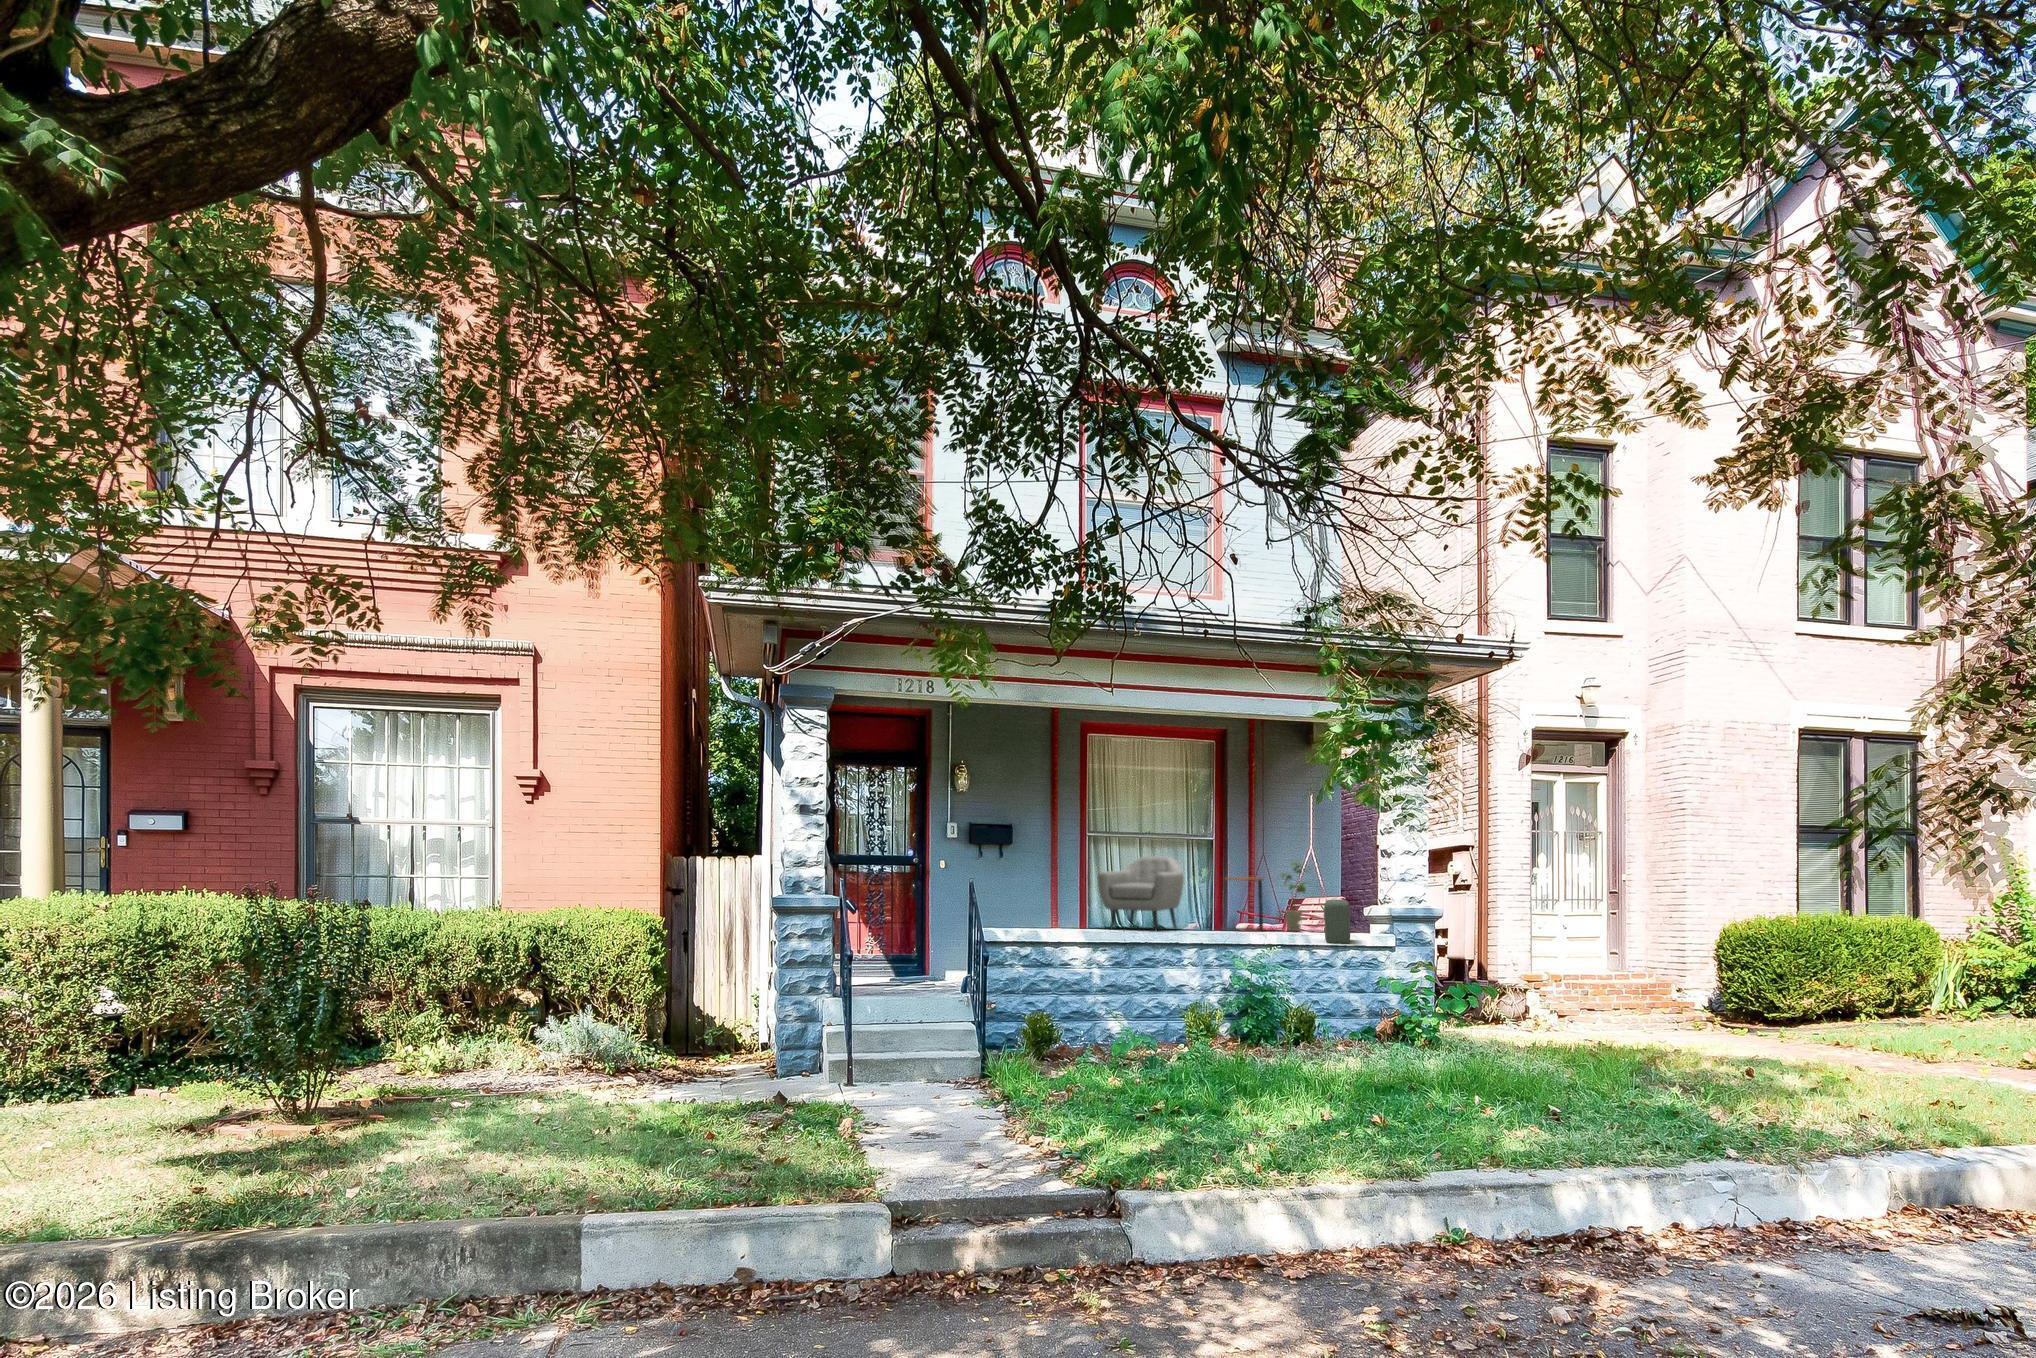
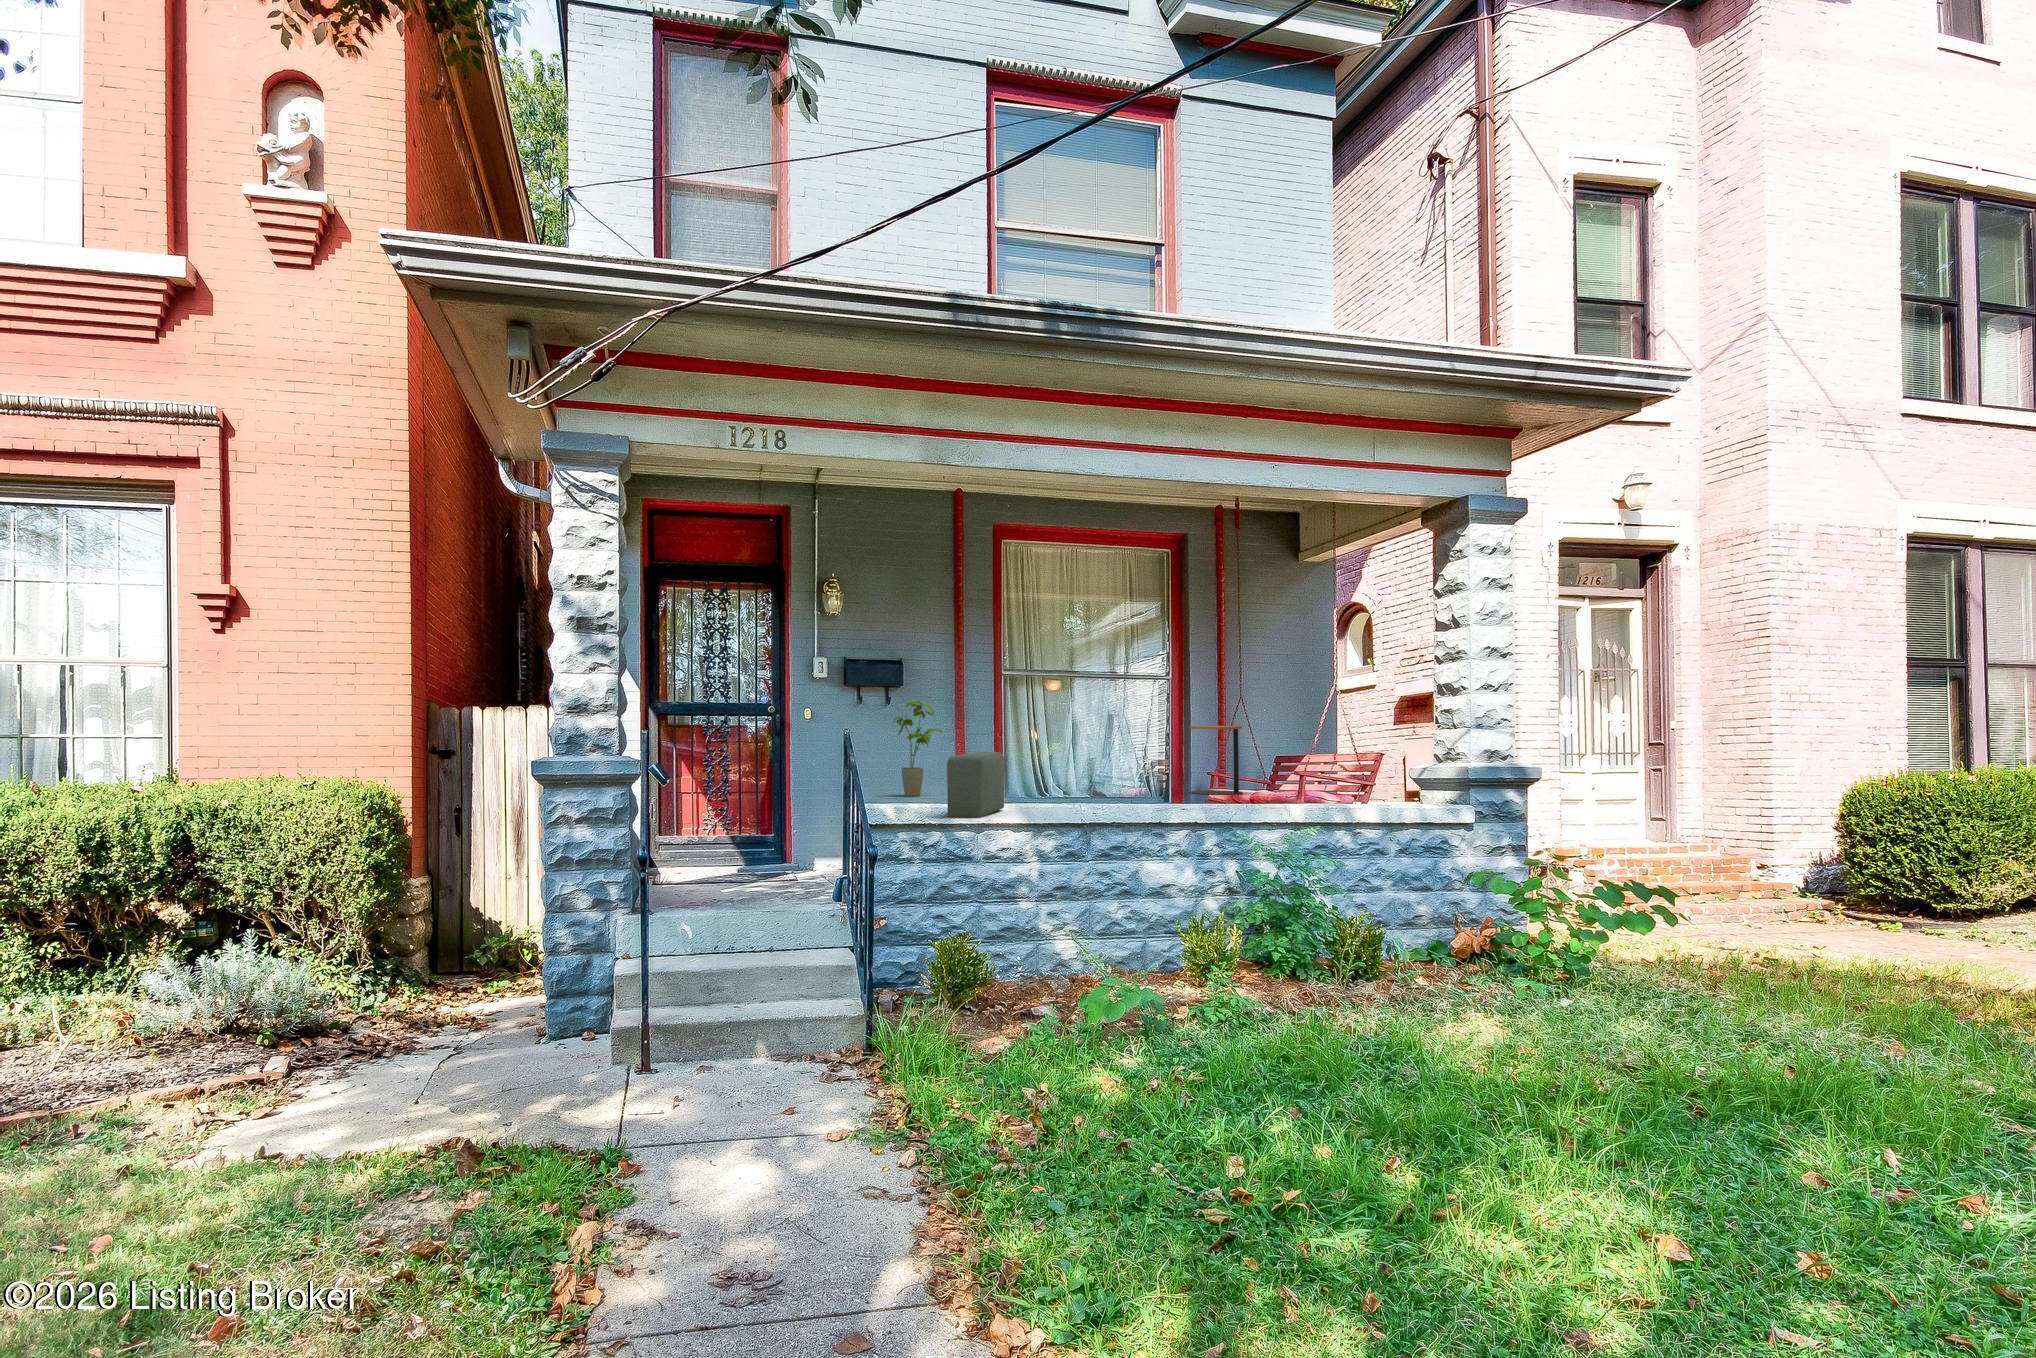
armchair: present [1098,856,1184,931] -> none [1025,700,1138,798]
house plant: present [1281,862,1309,931] -> present [893,701,942,796]
pouf: present [1324,899,1350,944] -> present [947,752,1005,818]

